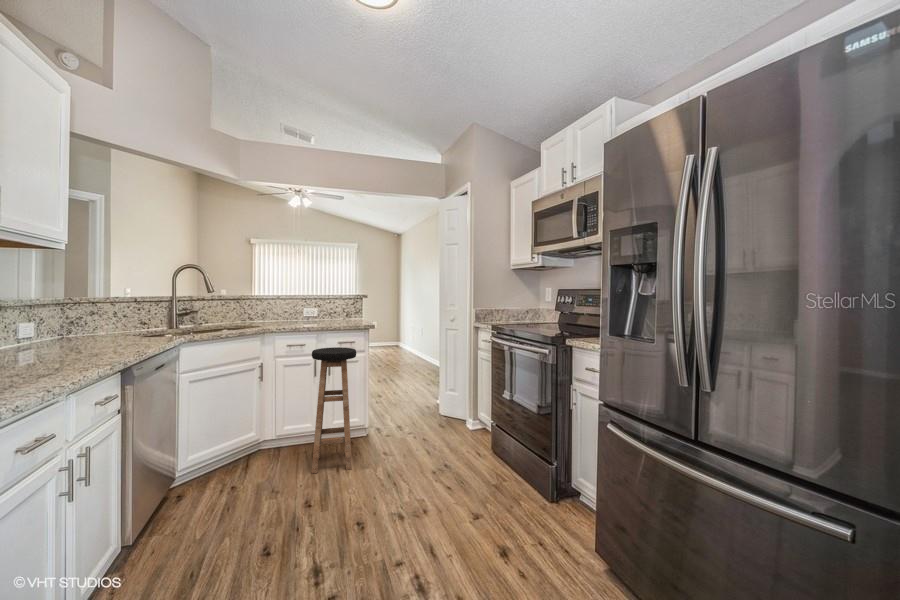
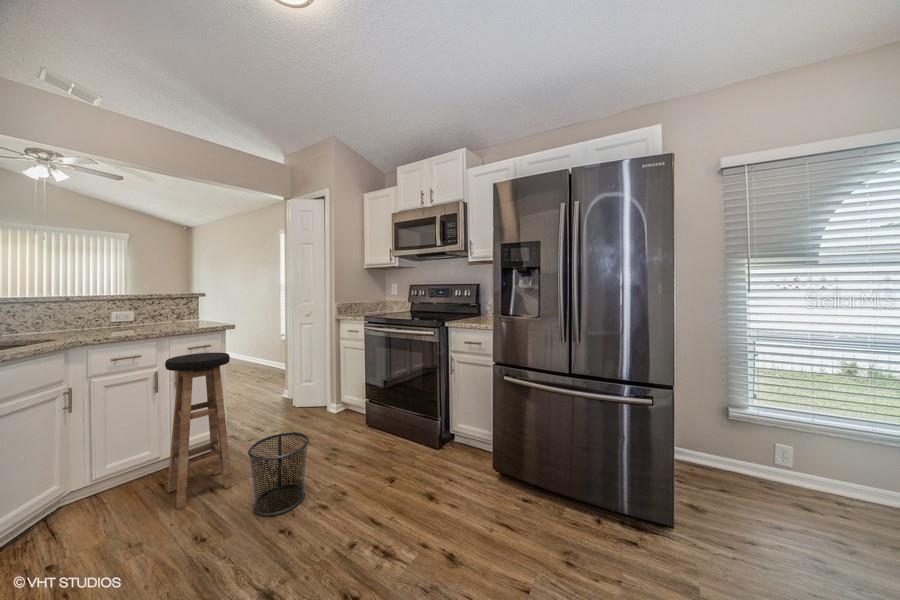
waste bin: none [348,432,400,507] -> present [248,433,309,516]

